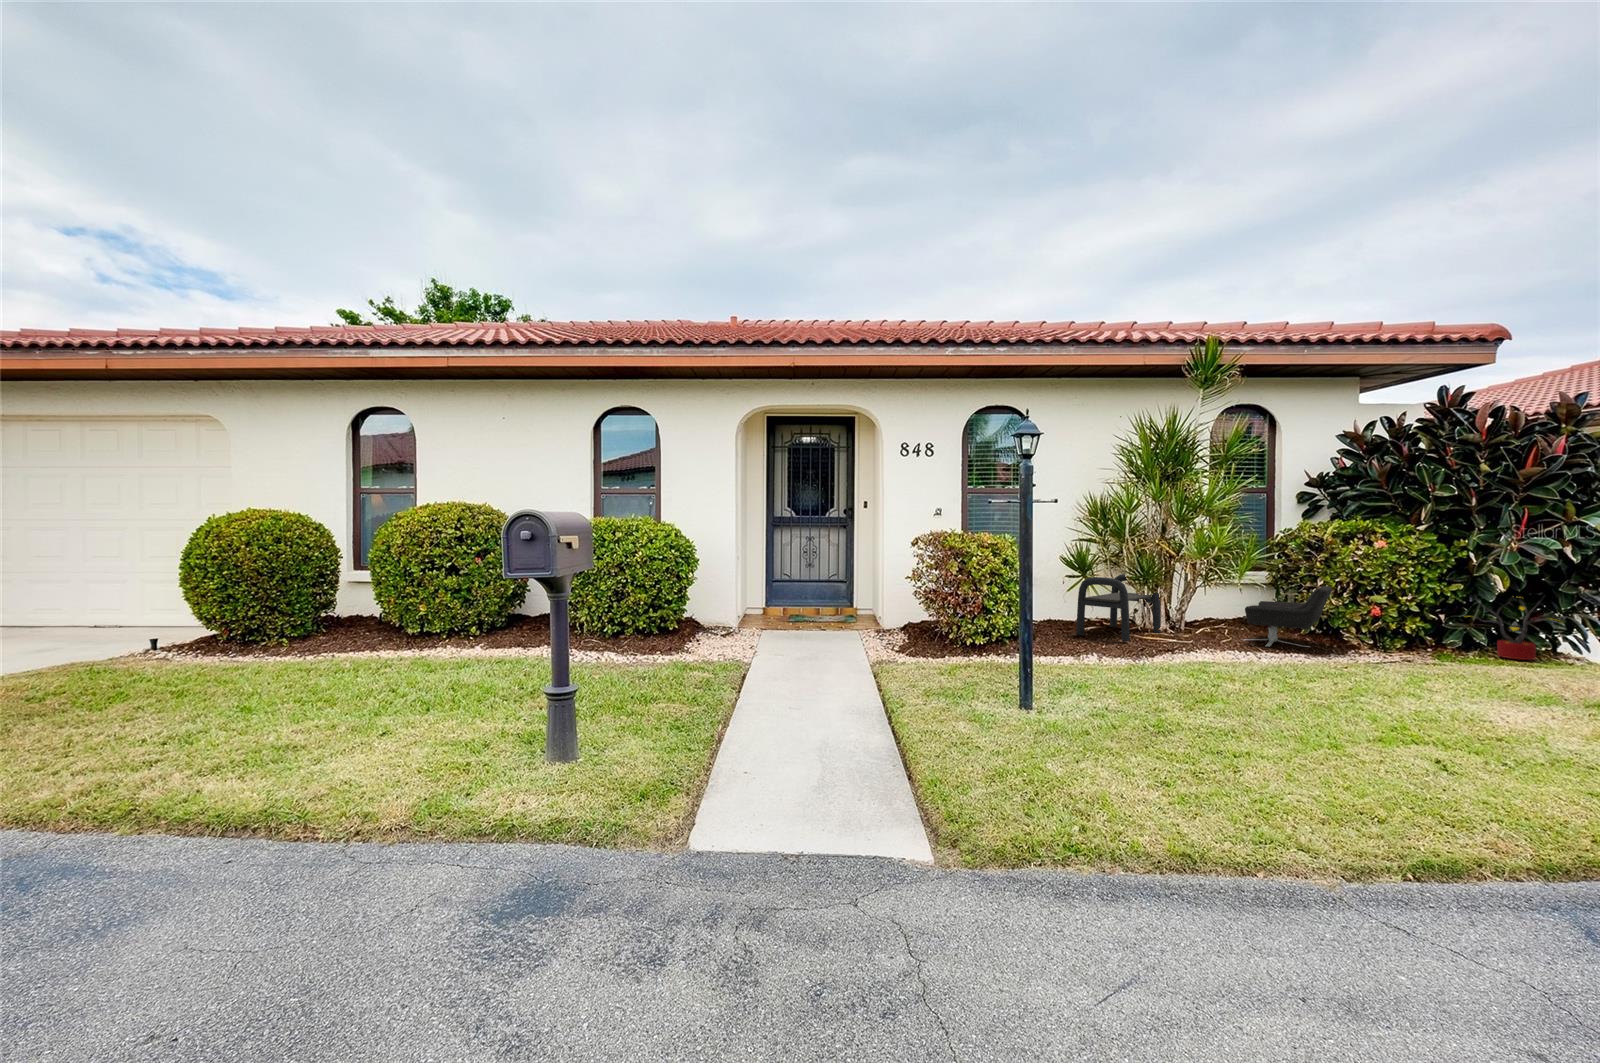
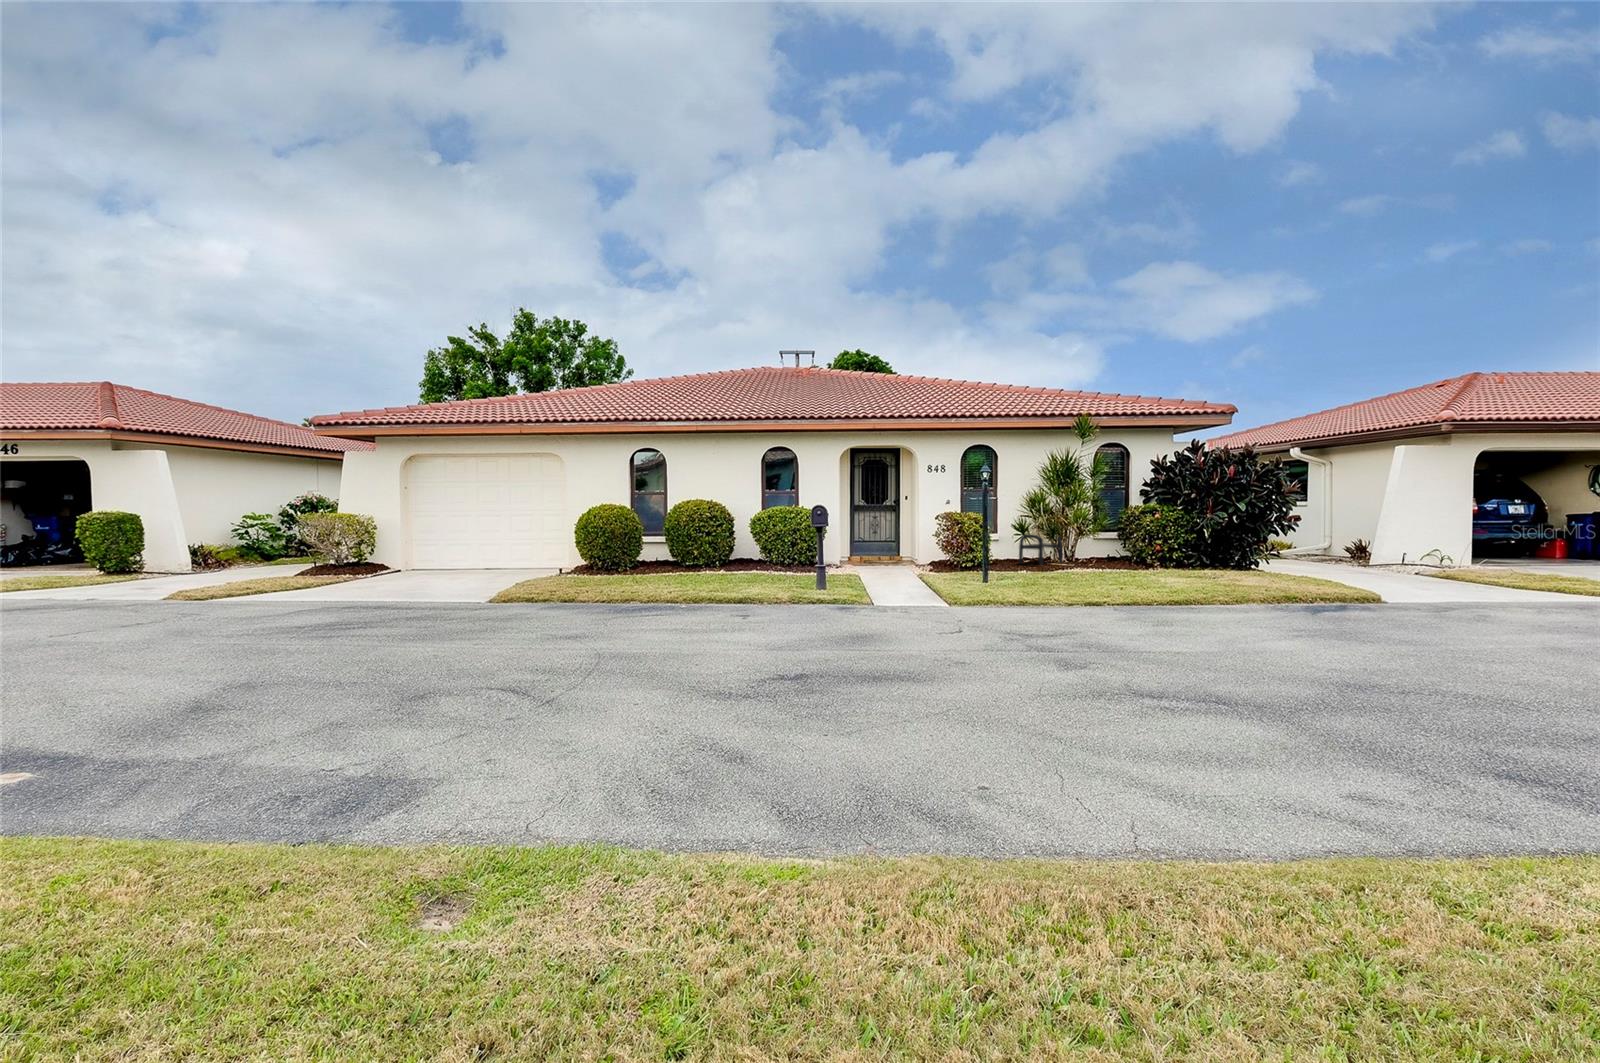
lounge chair: present [1244,586,1332,647] -> none [1098,537,1140,566]
decorative plant: present [1474,595,1543,660] -> none [1196,539,1237,568]

